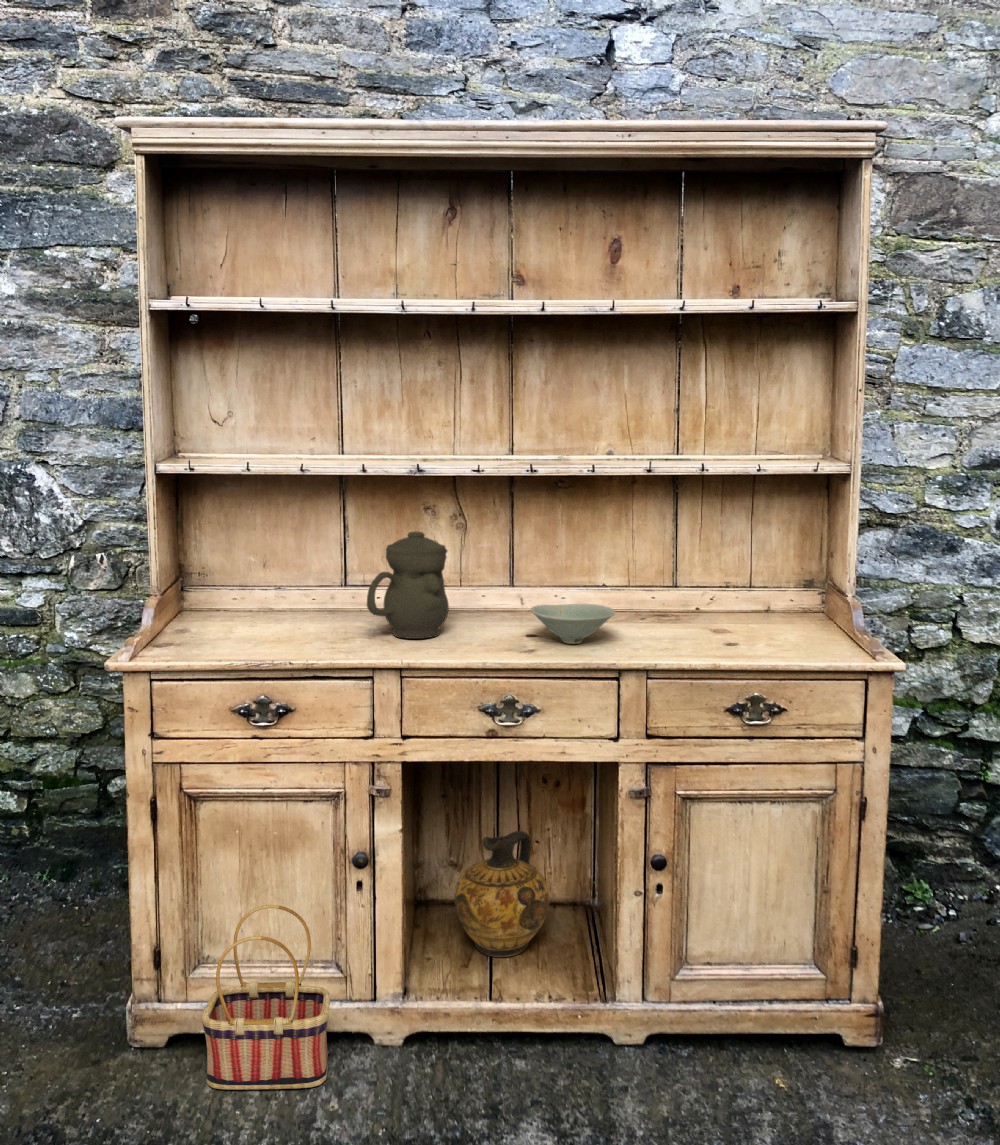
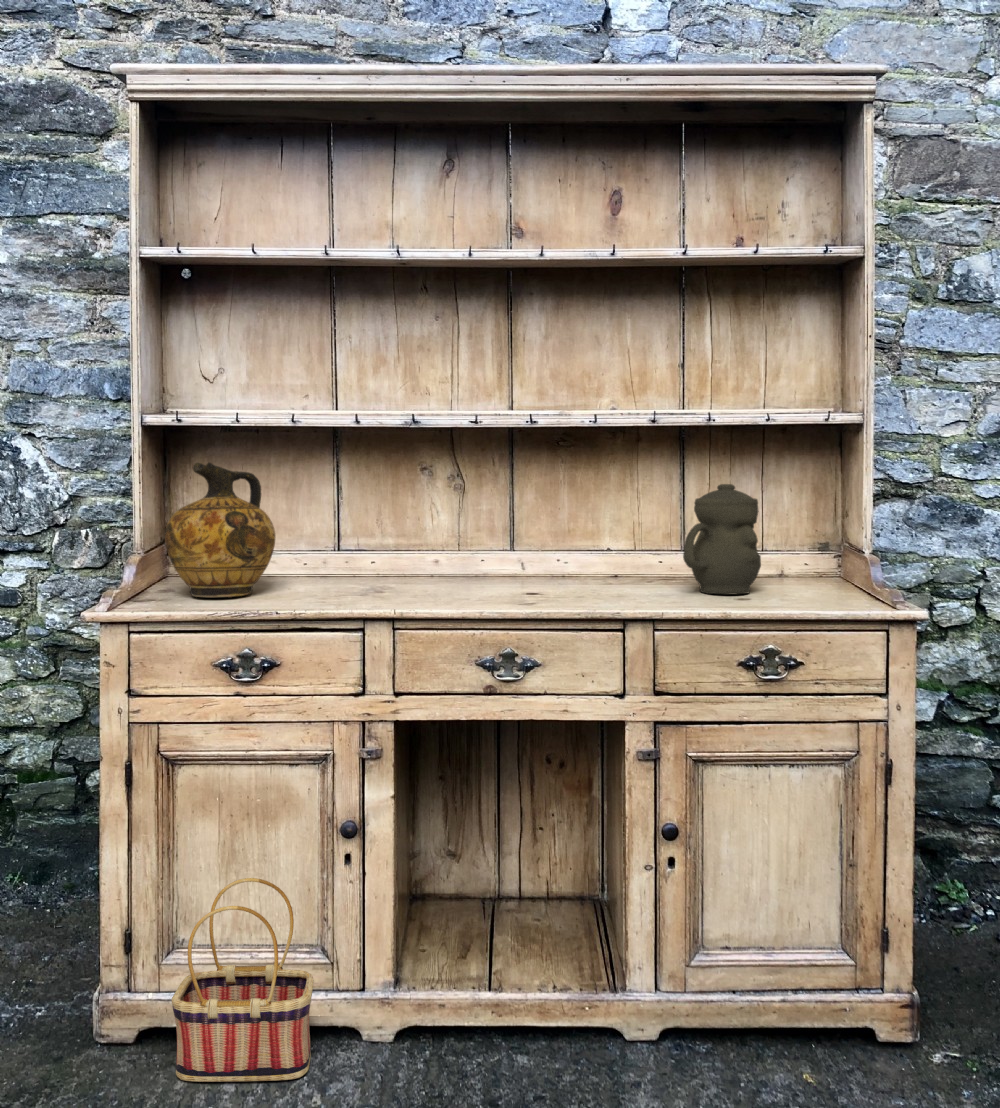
teapot: present [367,531,449,639] -> present [683,484,761,594]
bowl: present [531,604,615,644] -> none [531,561,620,599]
ceramic jug: present [454,831,550,957] -> present [165,462,275,597]

